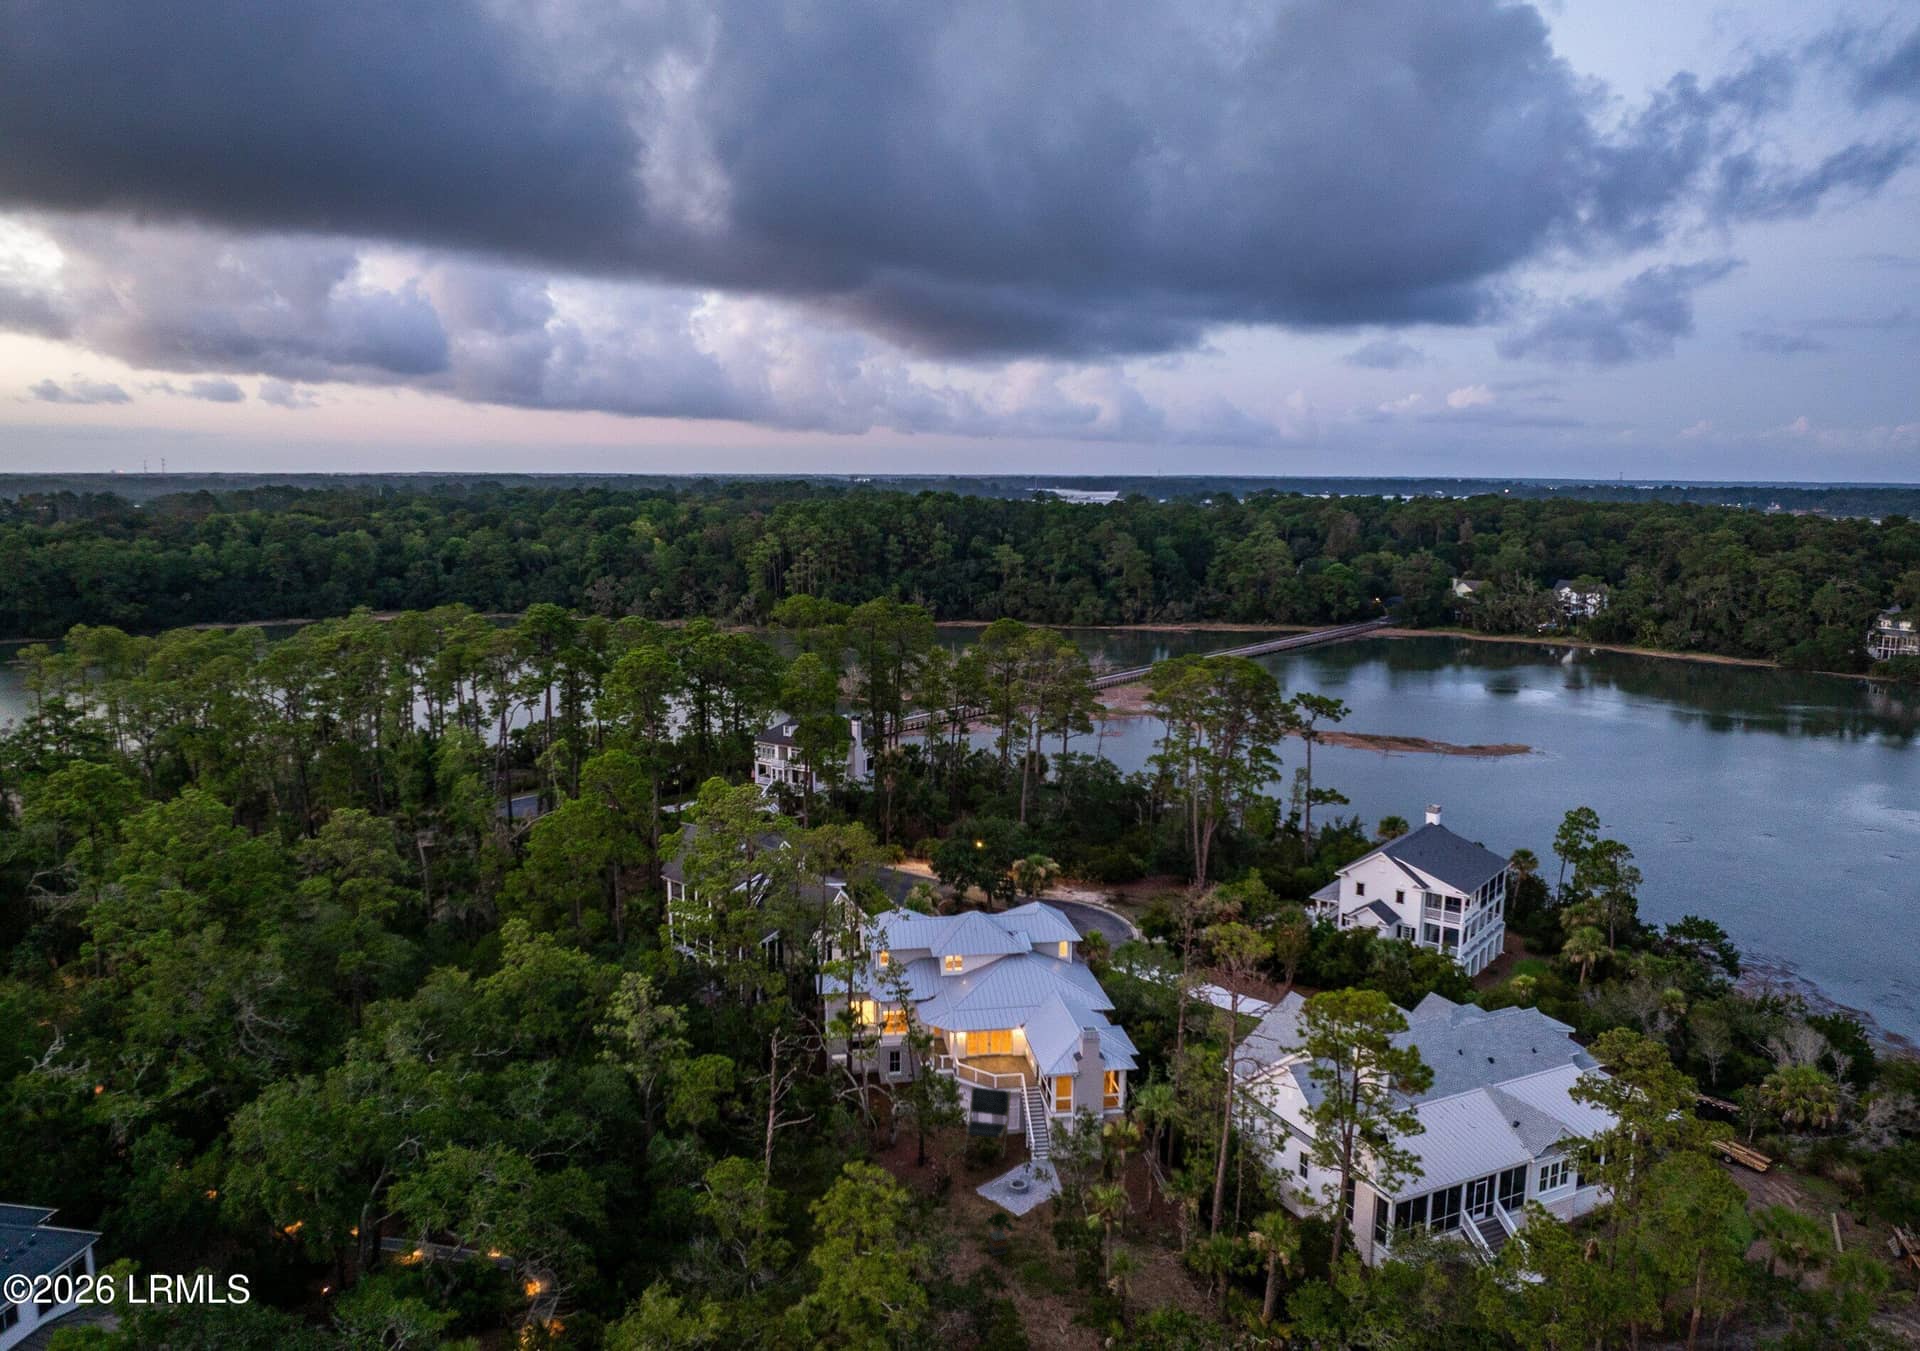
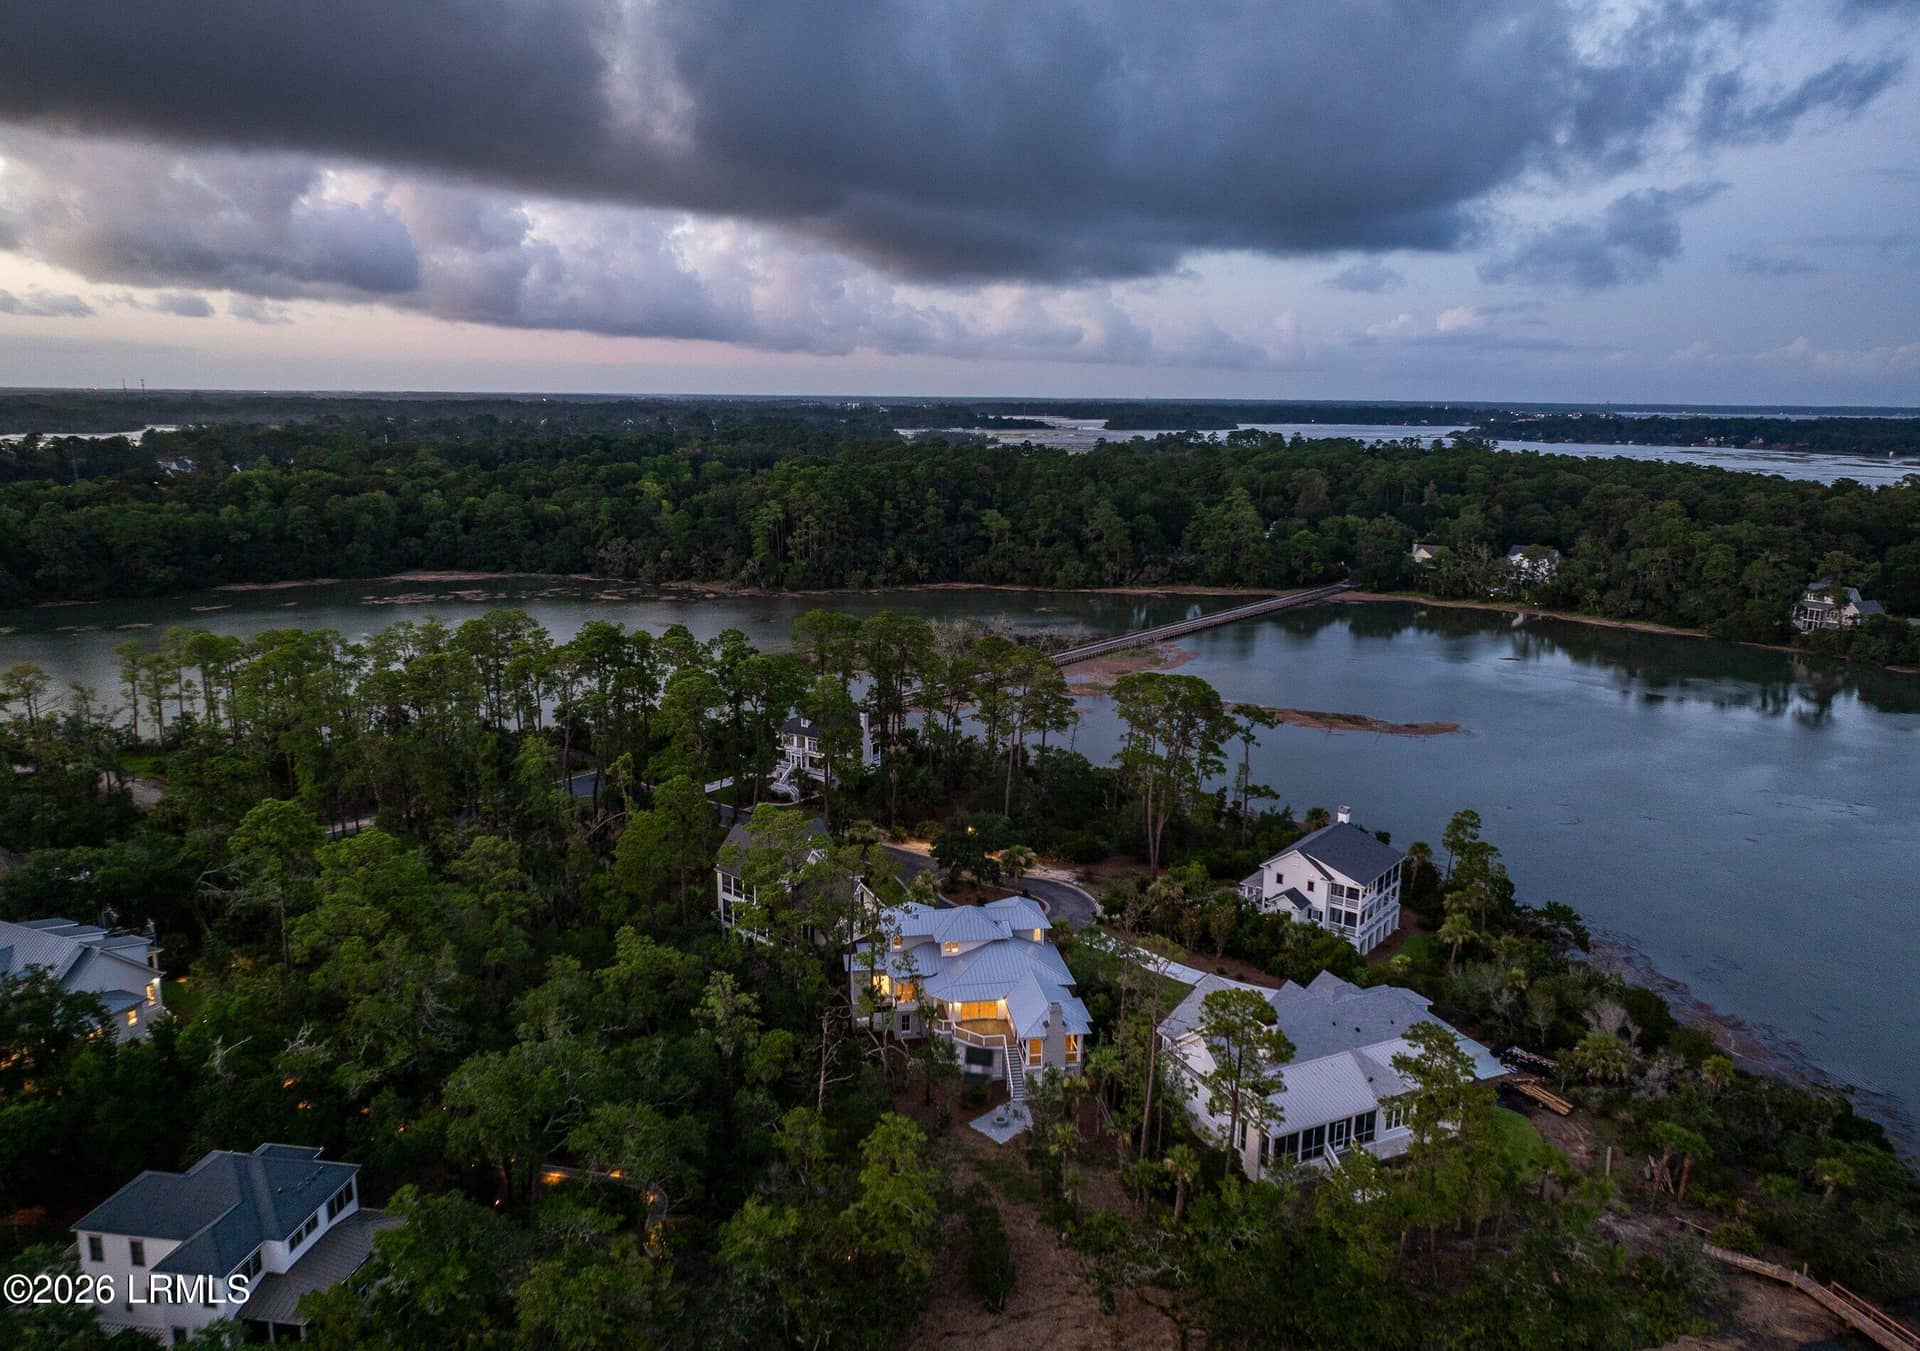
potted tree: present [987,1212,1013,1256] -> none [976,1142,997,1174]

